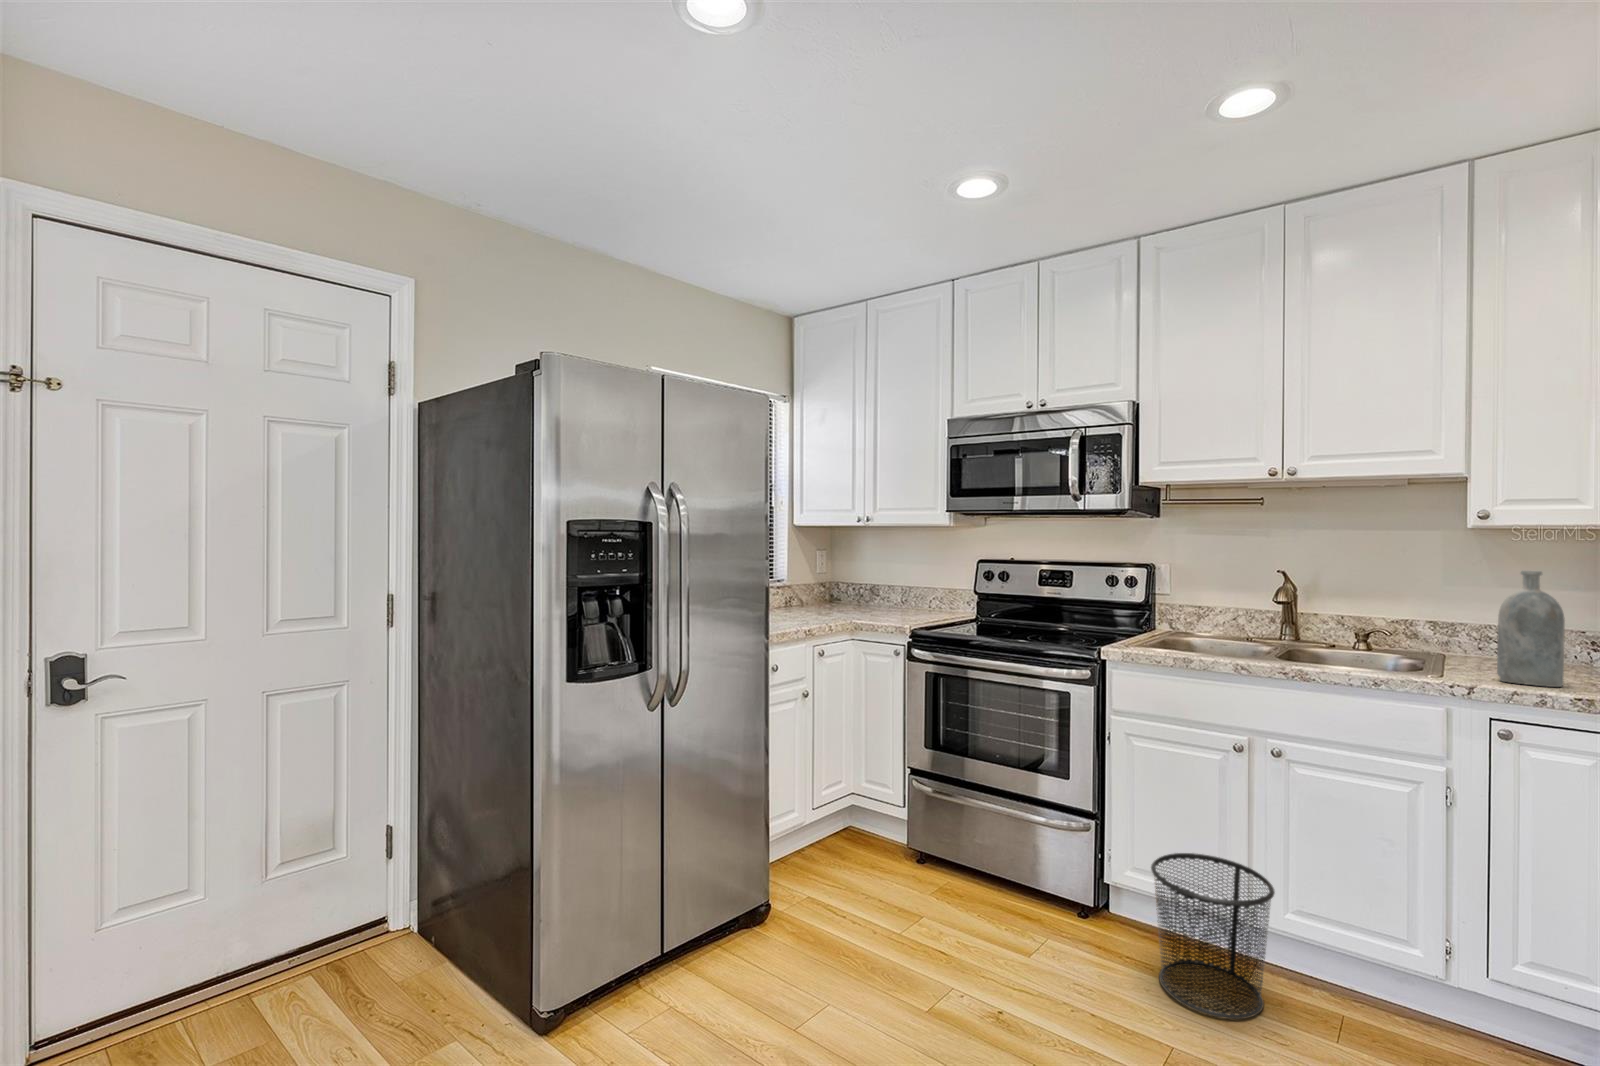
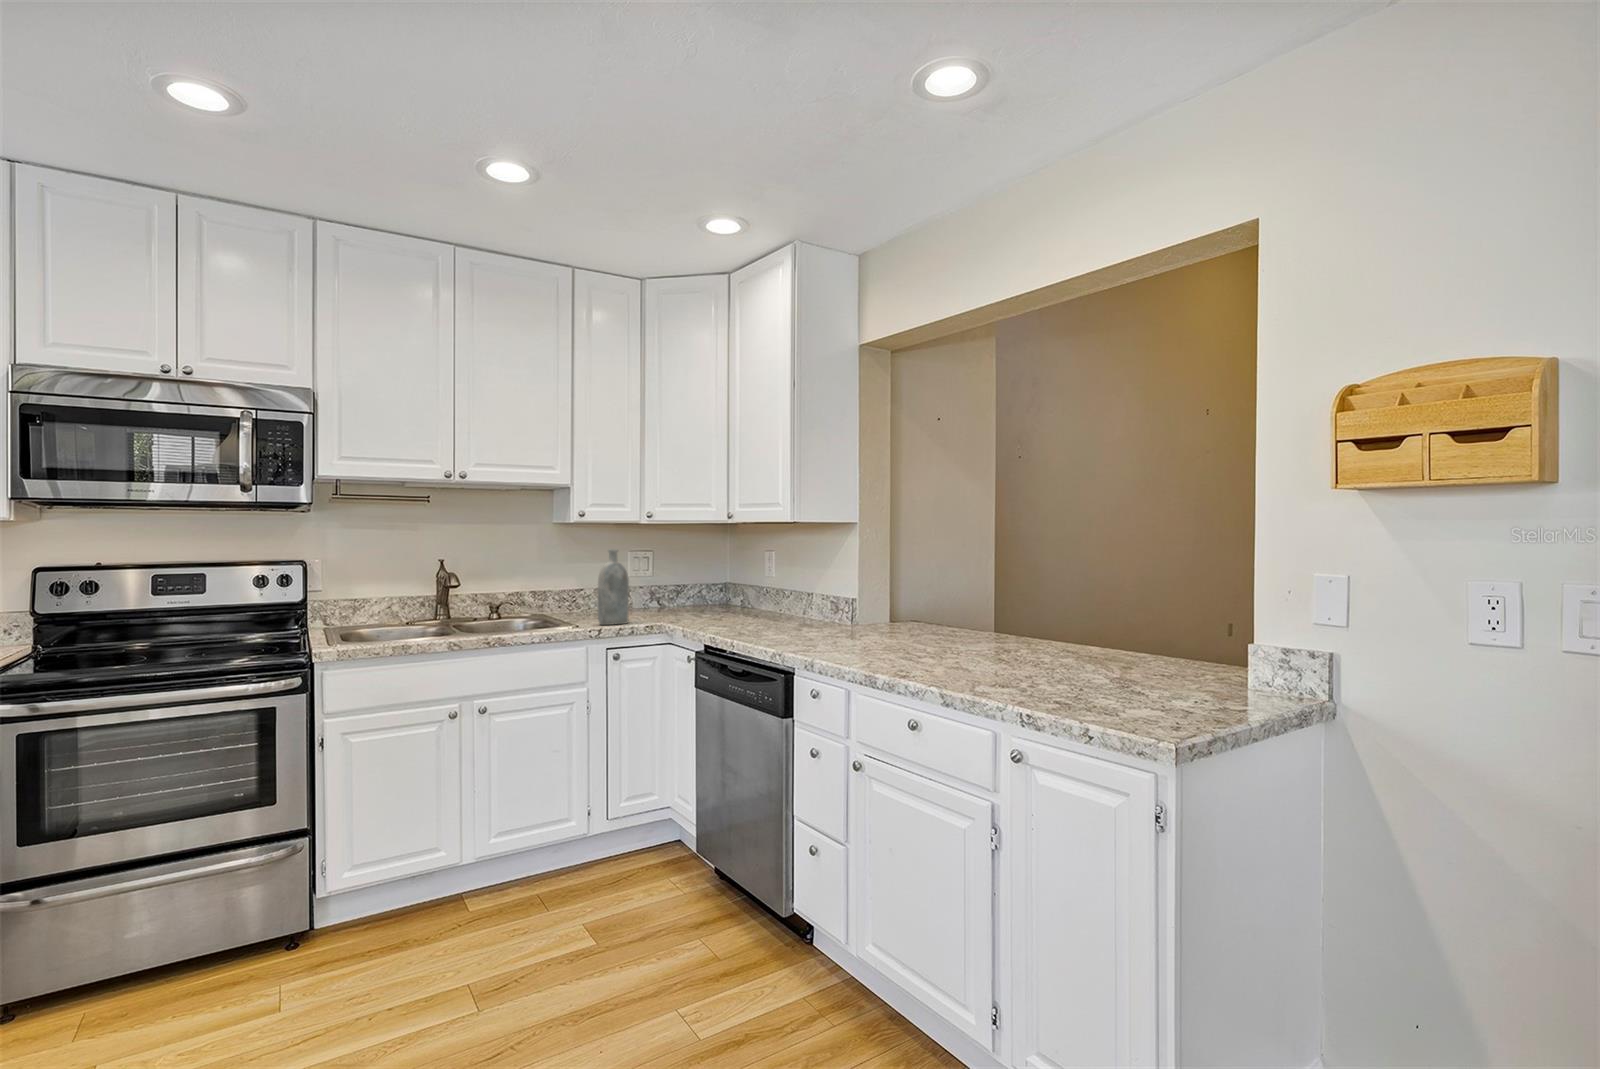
waste bin: present [1151,853,1275,1019] -> none [396,815,502,954]

